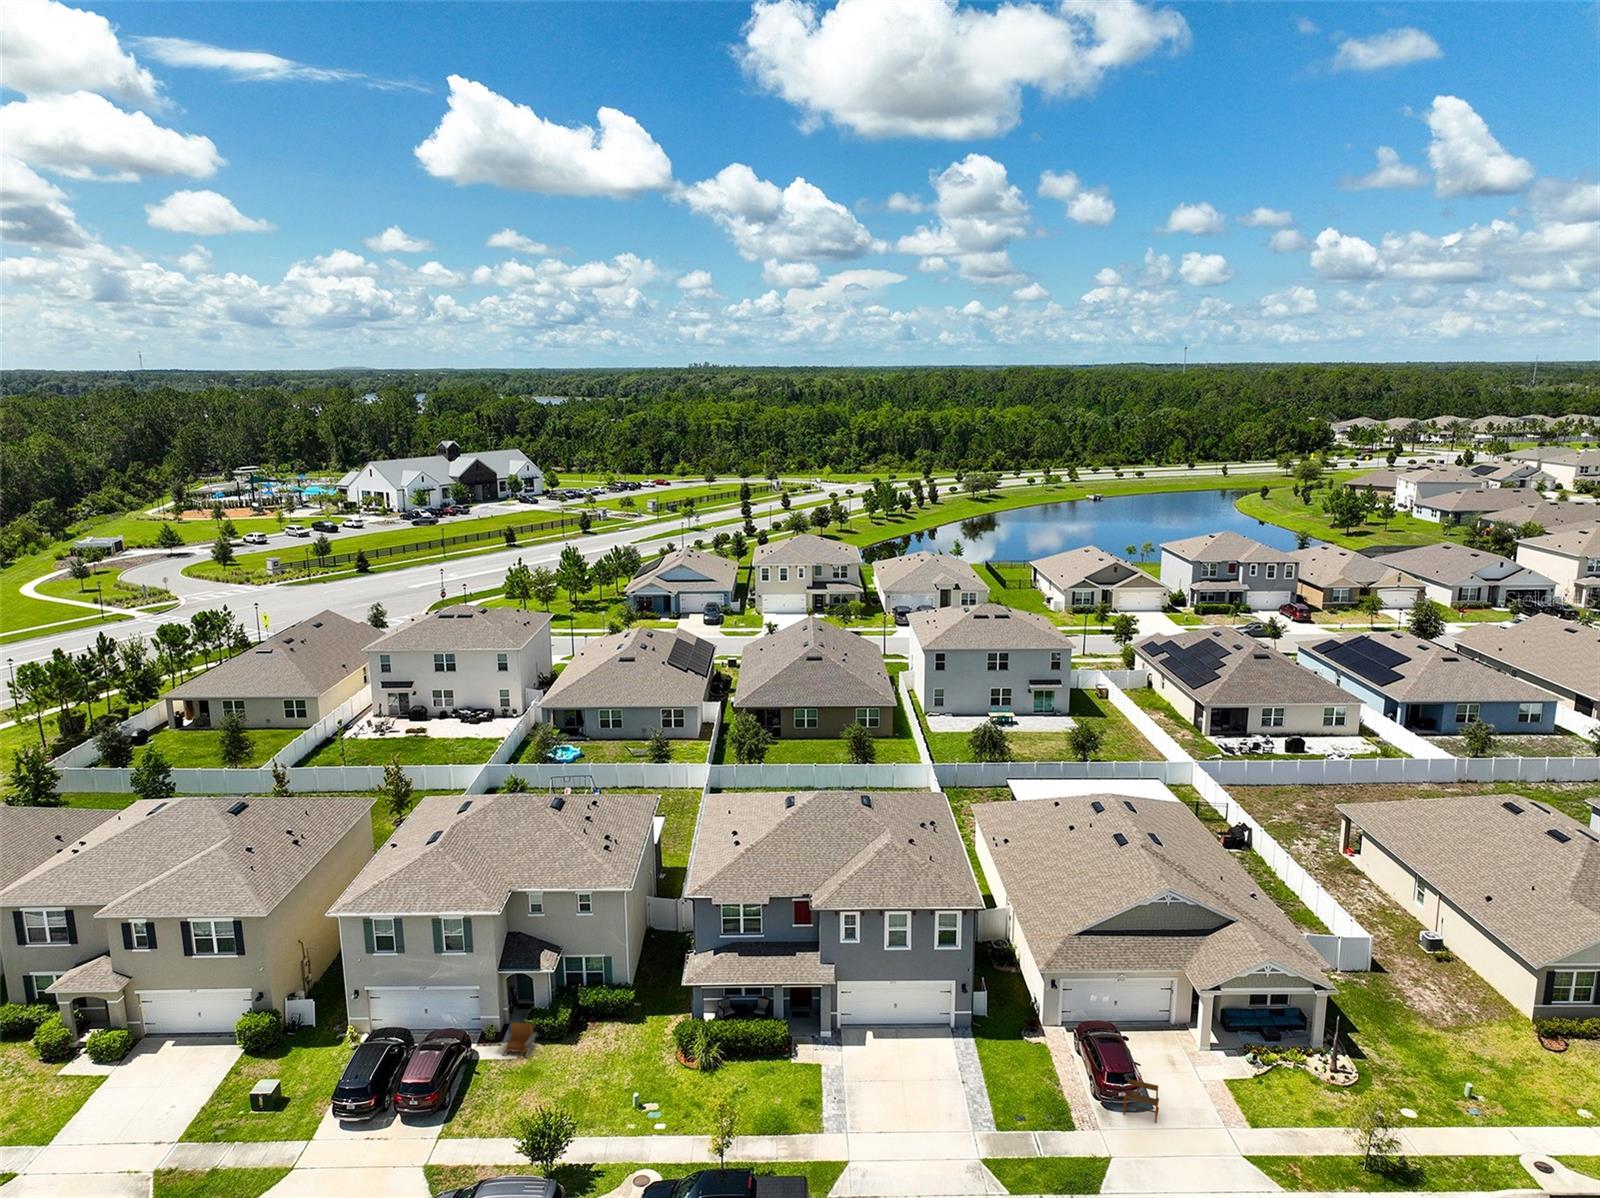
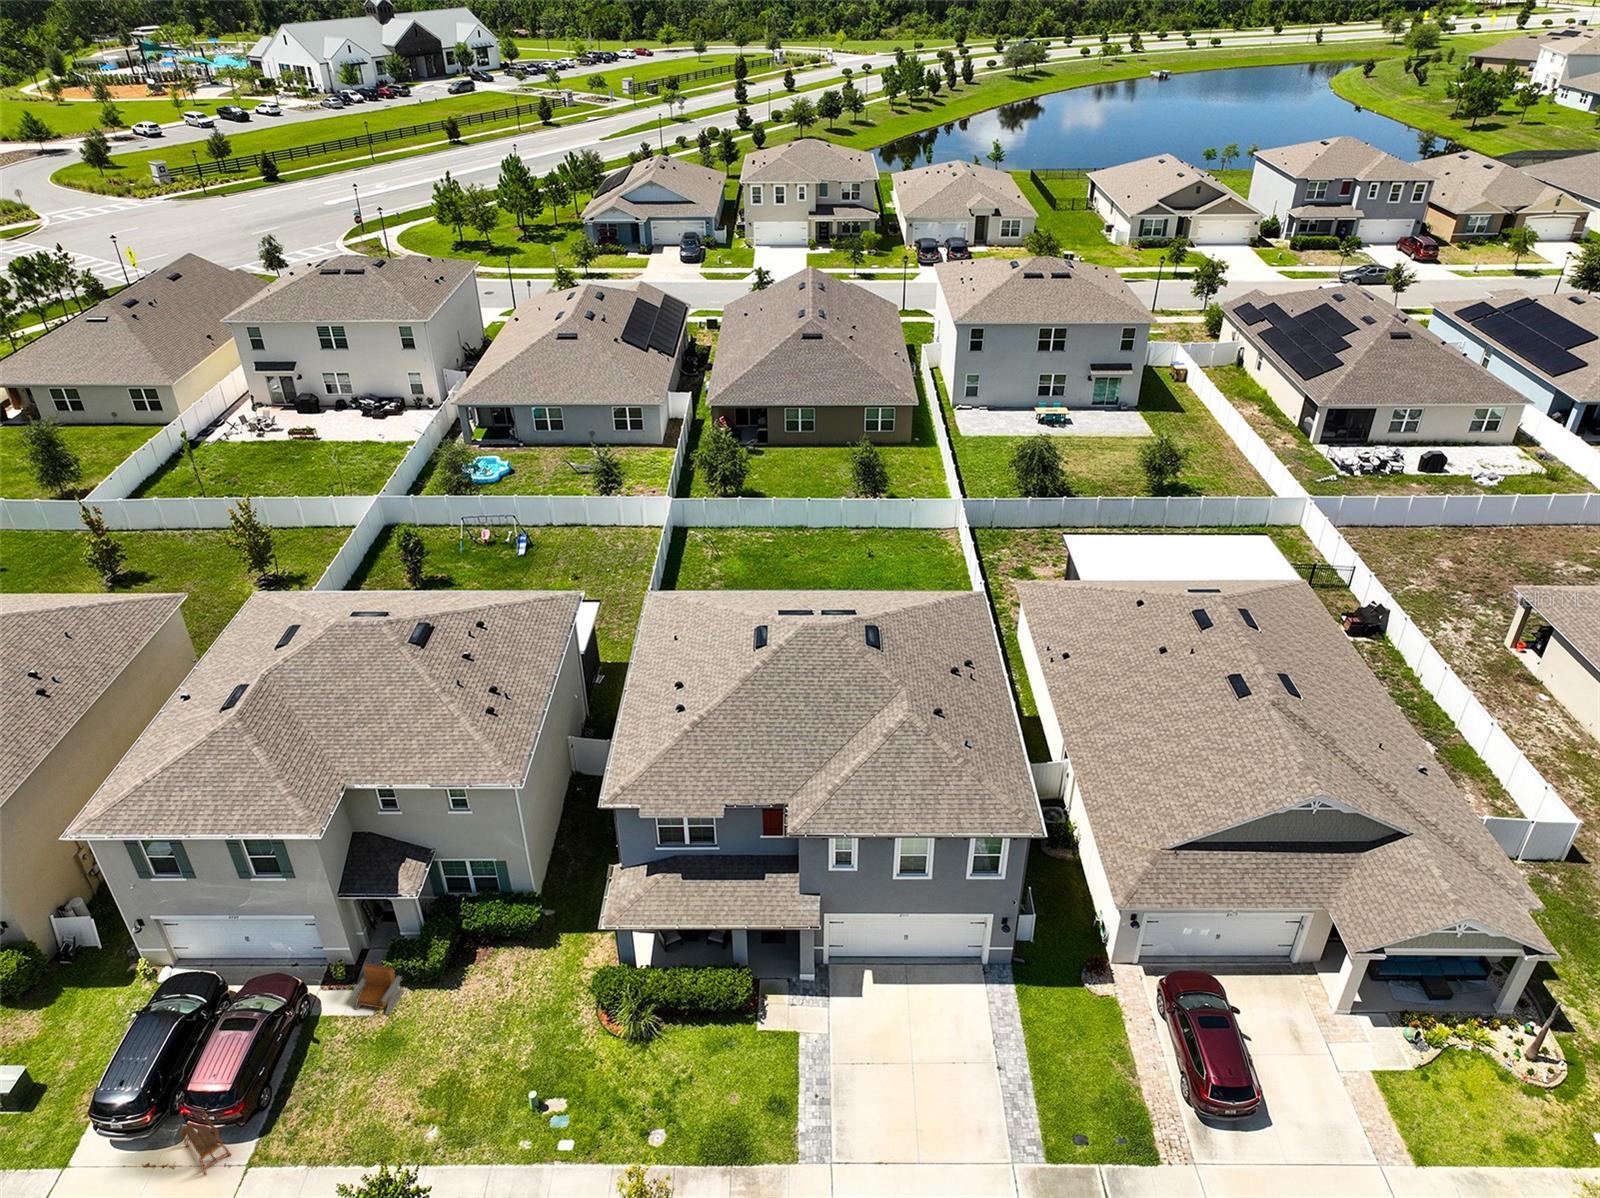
bench: present [1123,1079,1159,1123] -> present [181,1108,231,1175]

